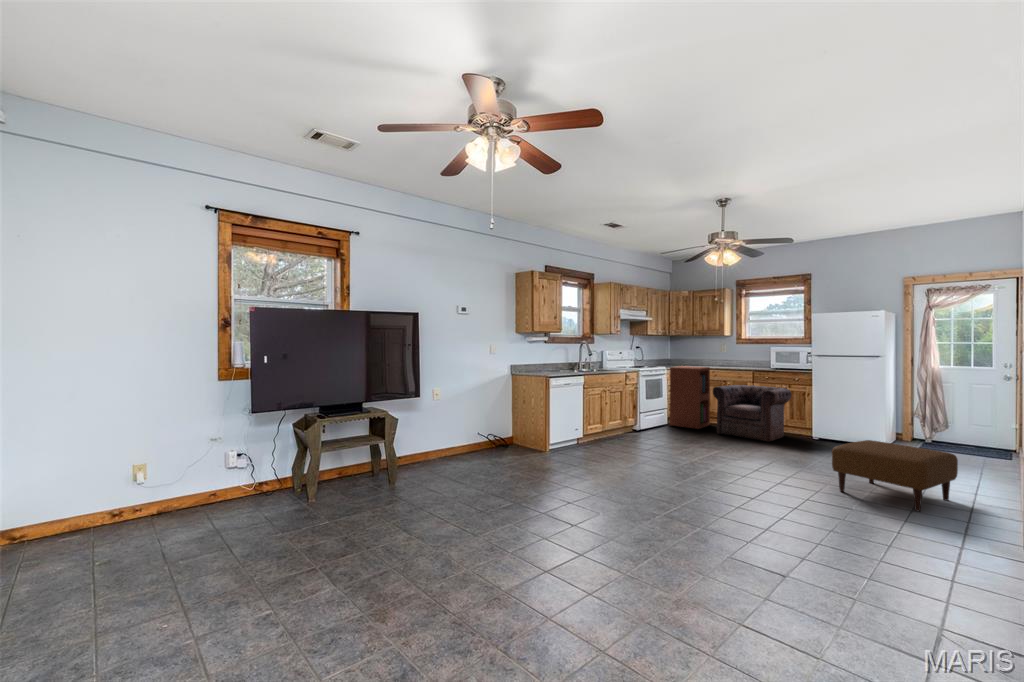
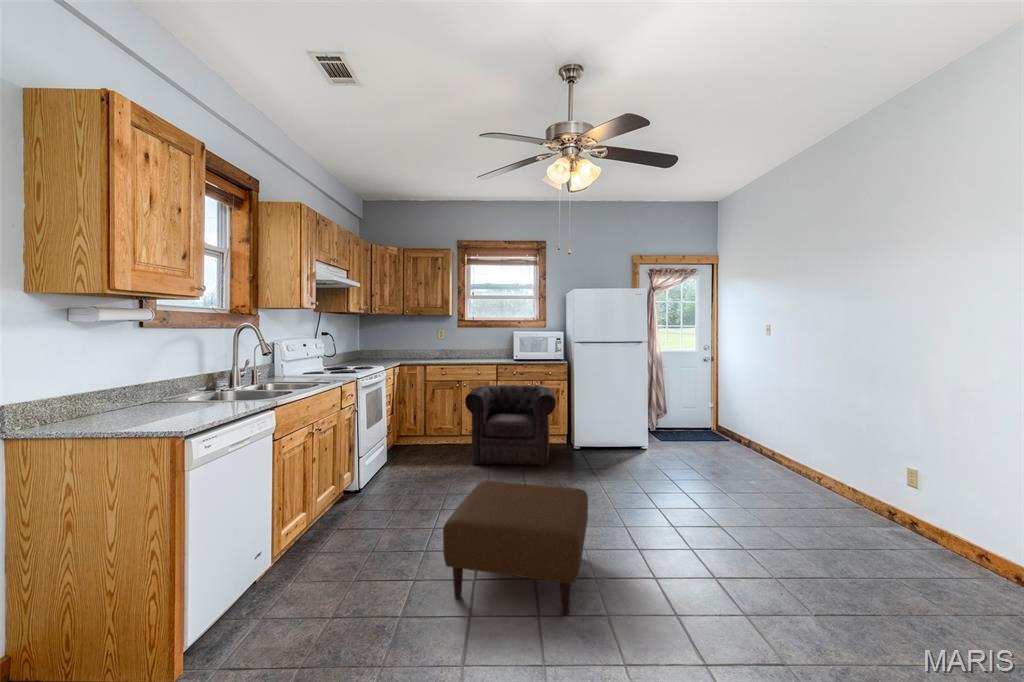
bookshelf: present [670,366,710,429] -> none [391,362,442,460]
ottoman: present [832,440,958,511] -> present [443,481,588,615]

